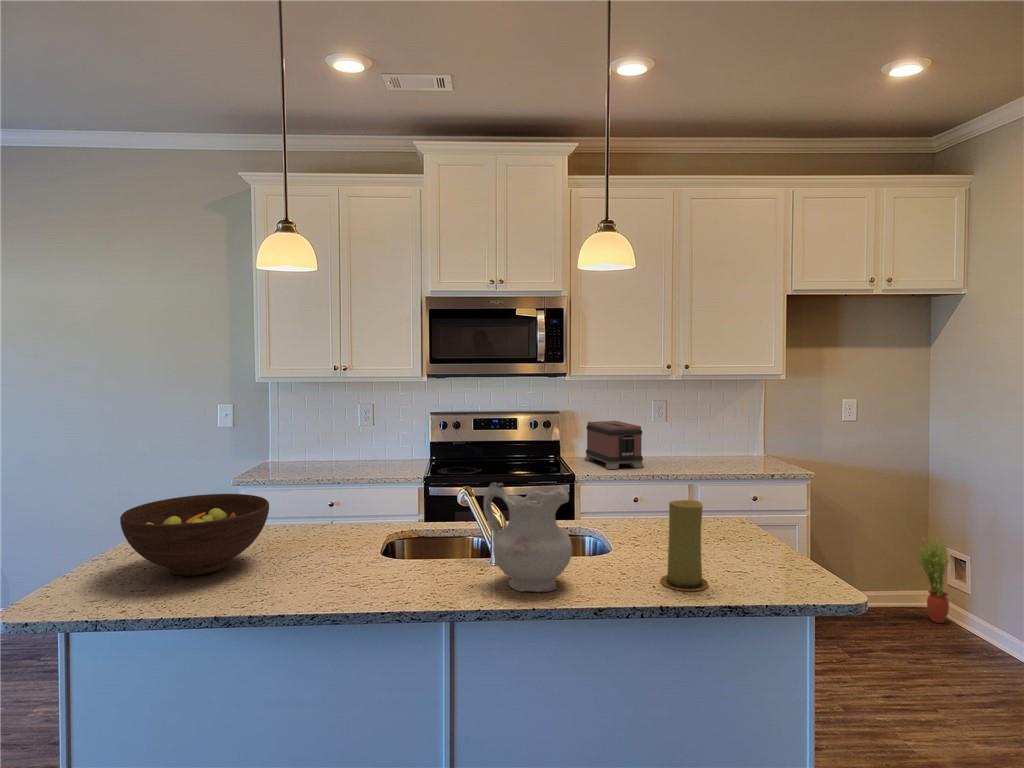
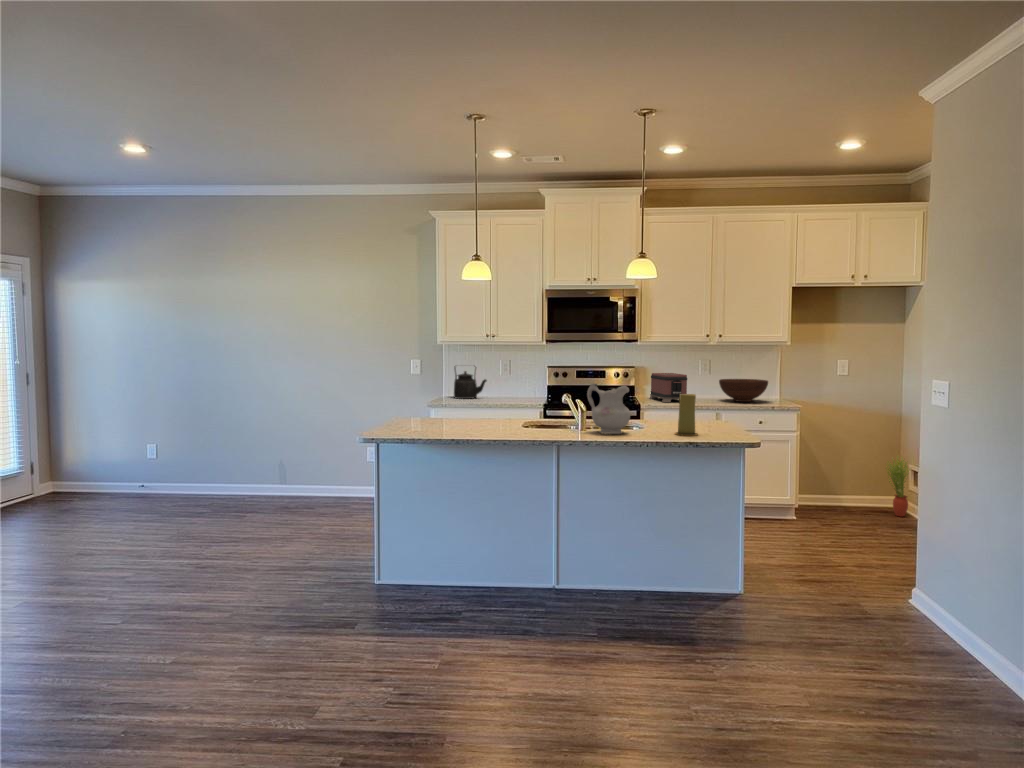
kettle: none [282,415,335,469] -> present [454,367,487,399]
fruit bowl: present [120,494,269,576] -> present [719,379,768,402]

